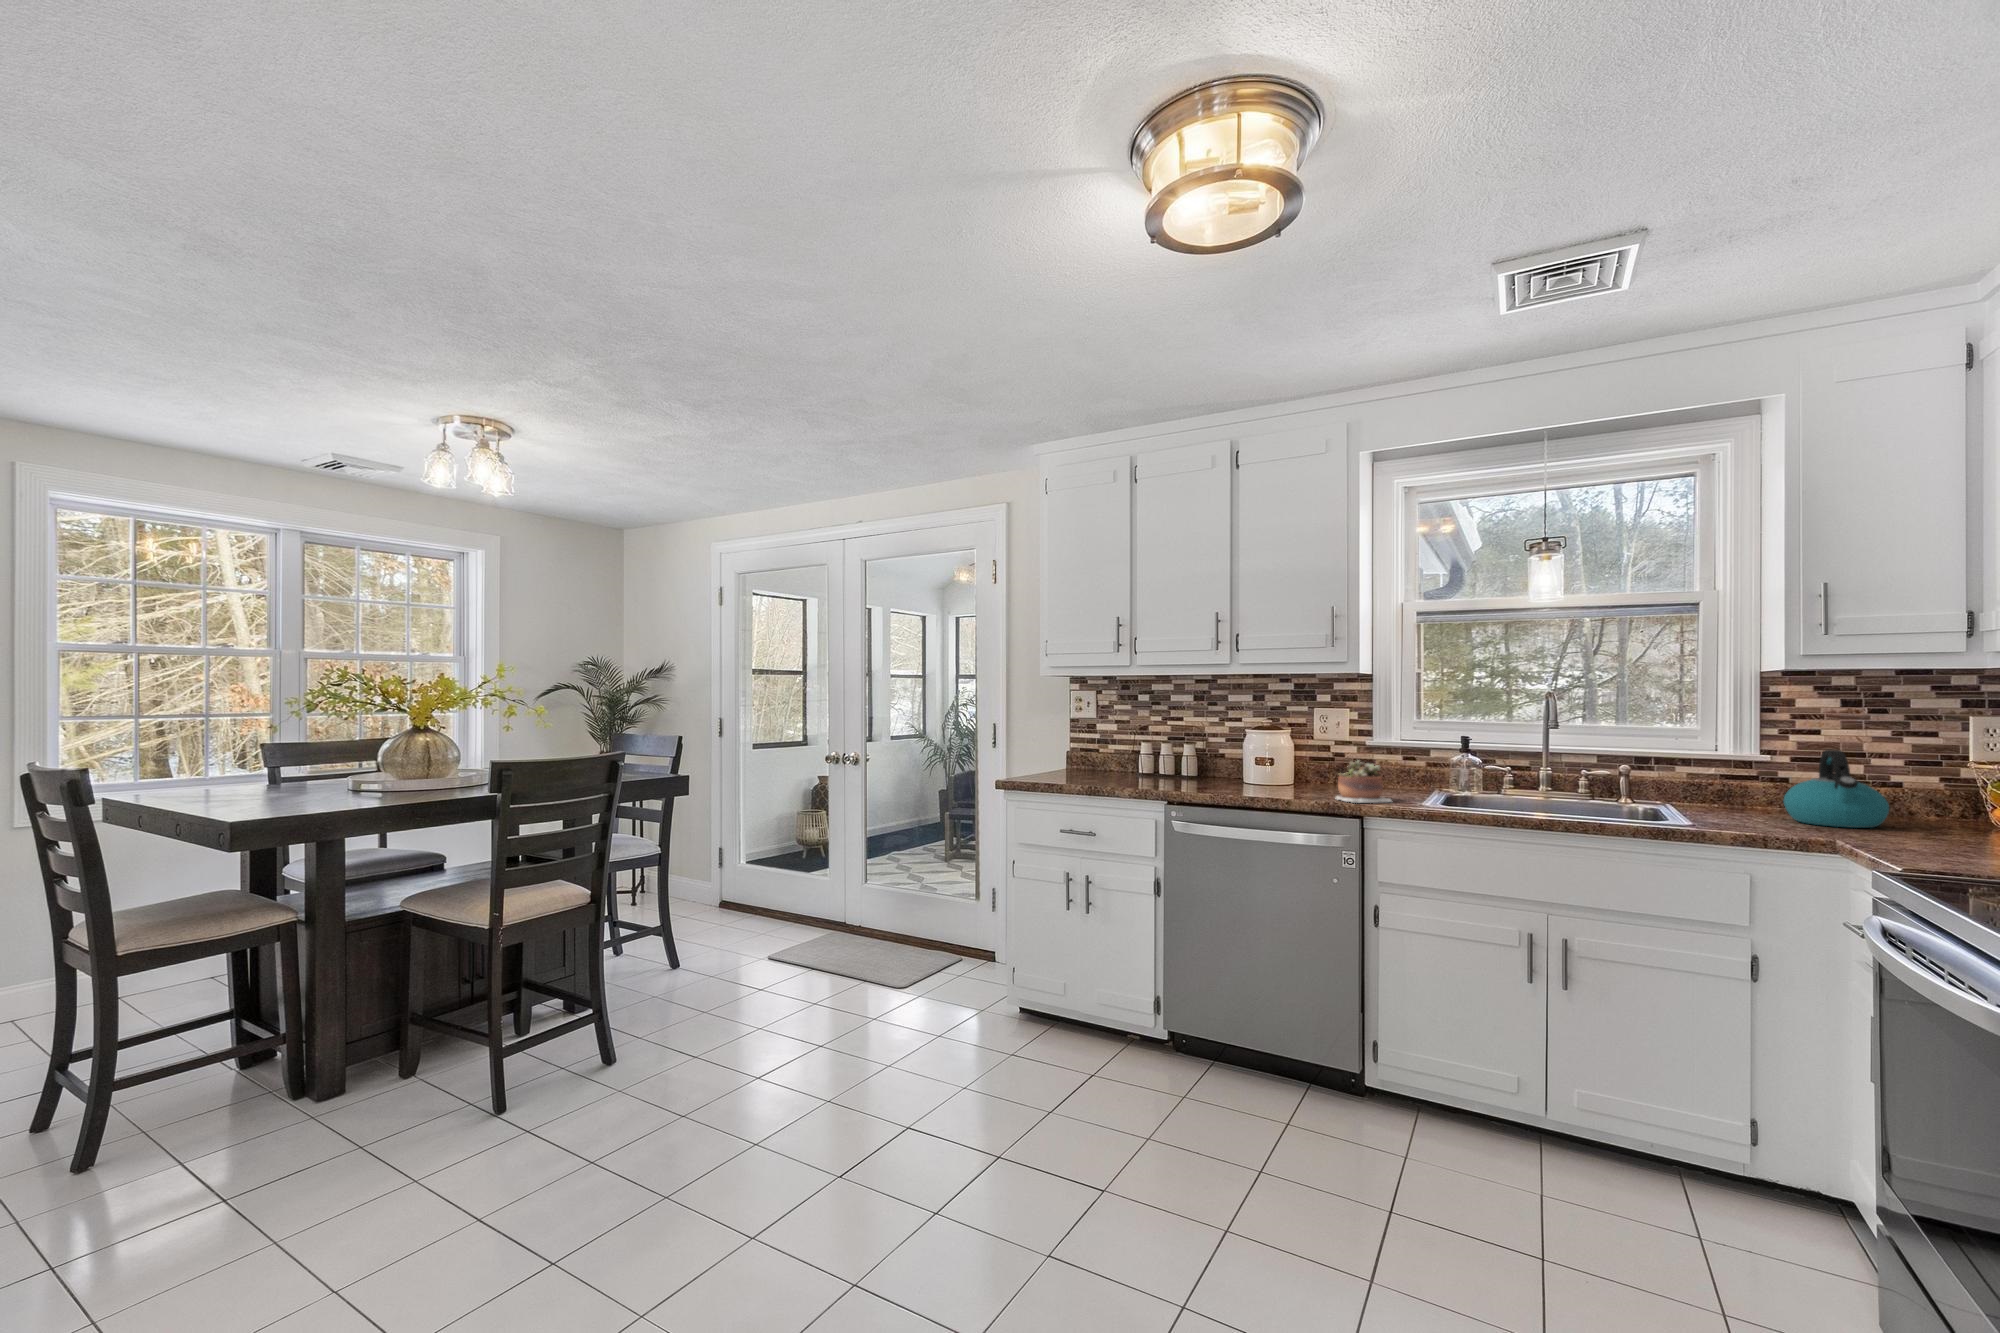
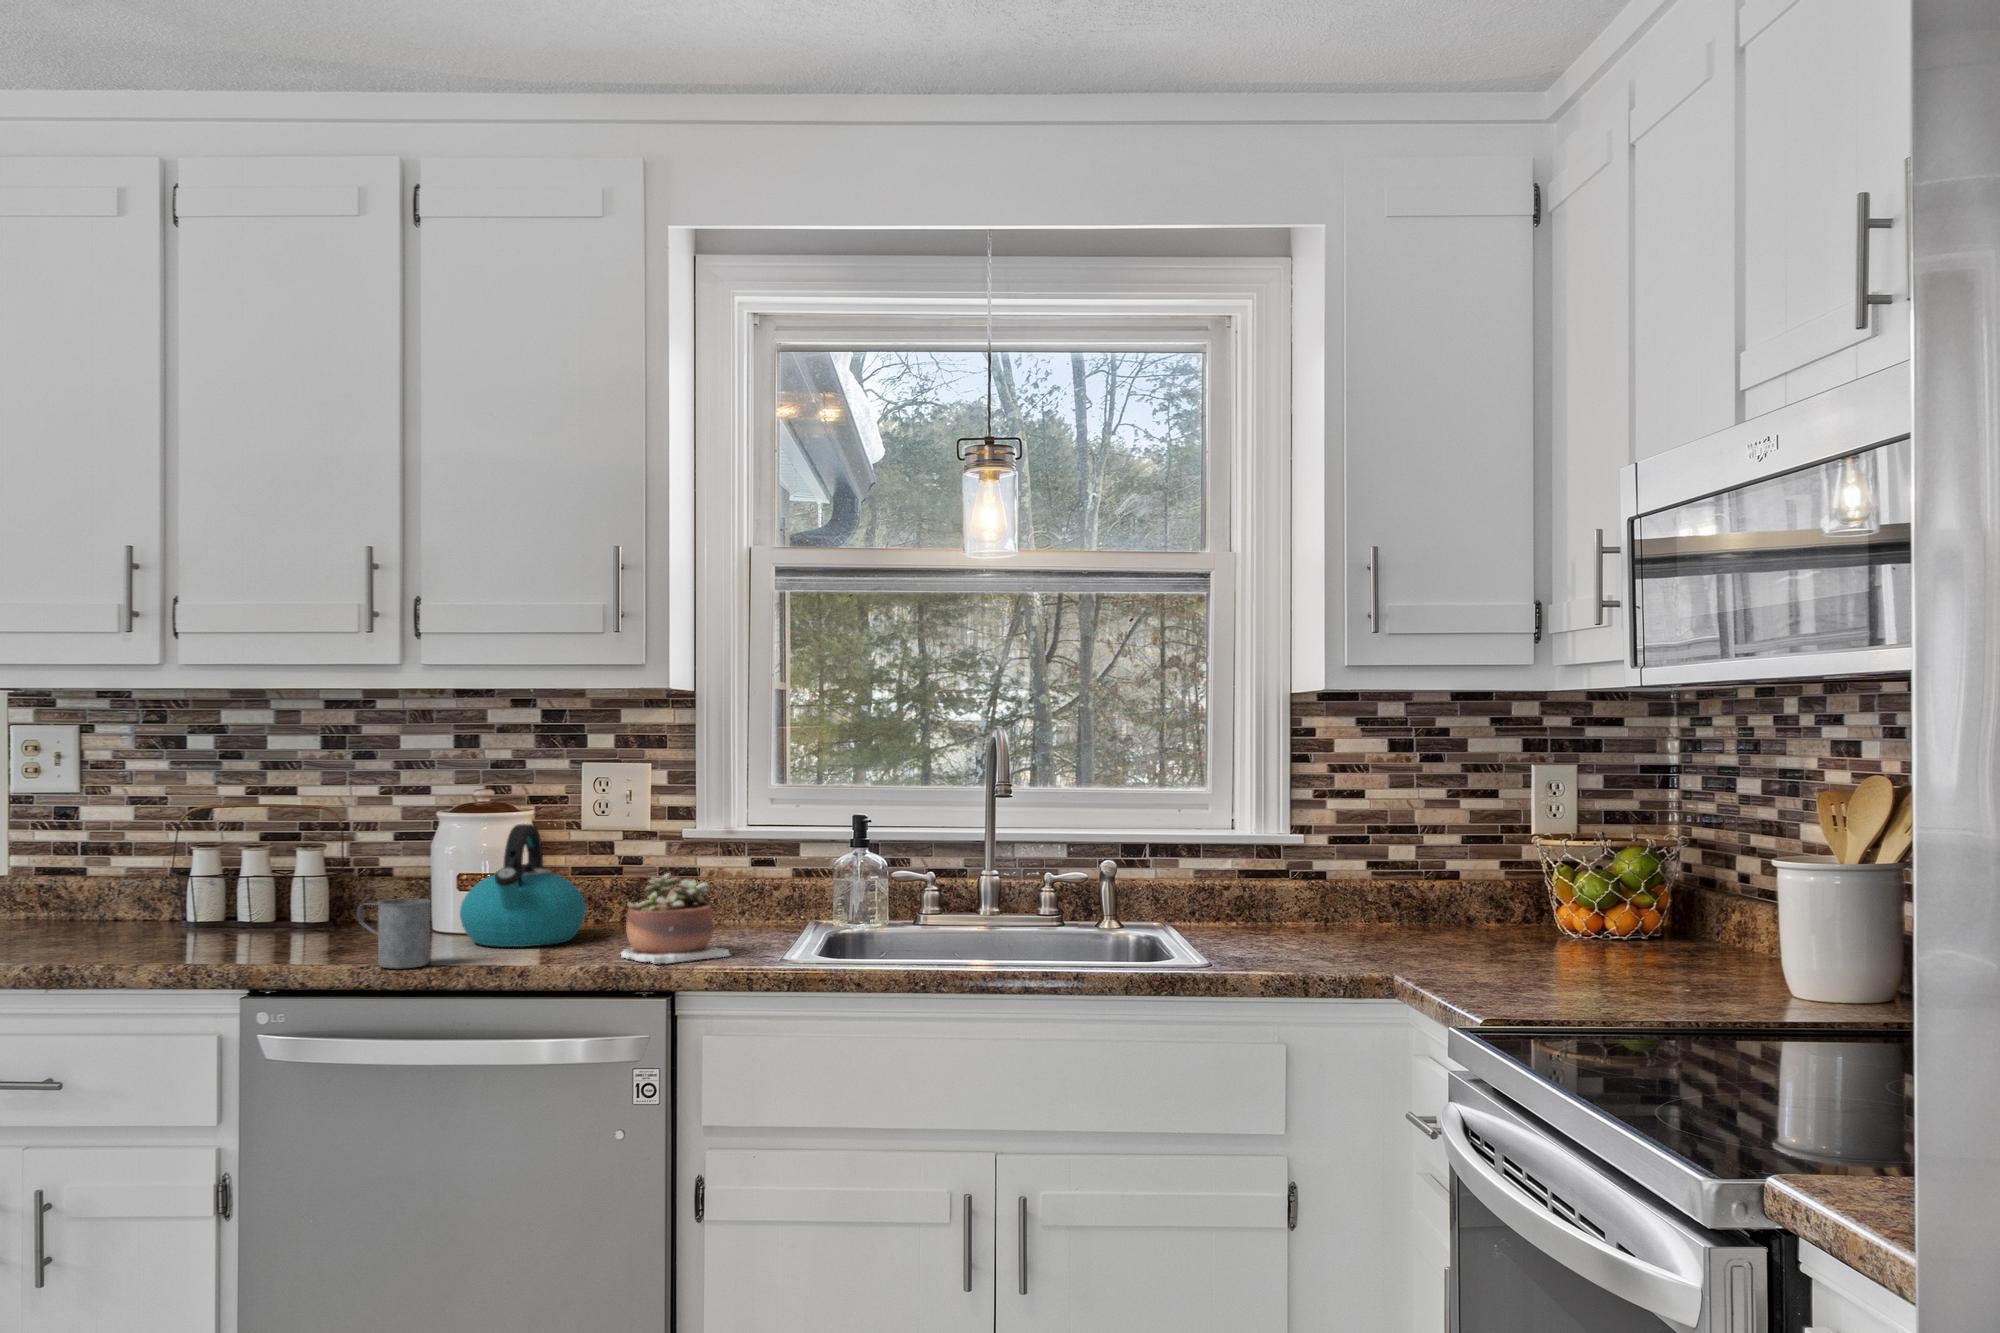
kettle: present [1784,749,1889,828] -> present [460,824,586,947]
mug: none [1212,766,1244,797] -> present [357,899,430,969]

